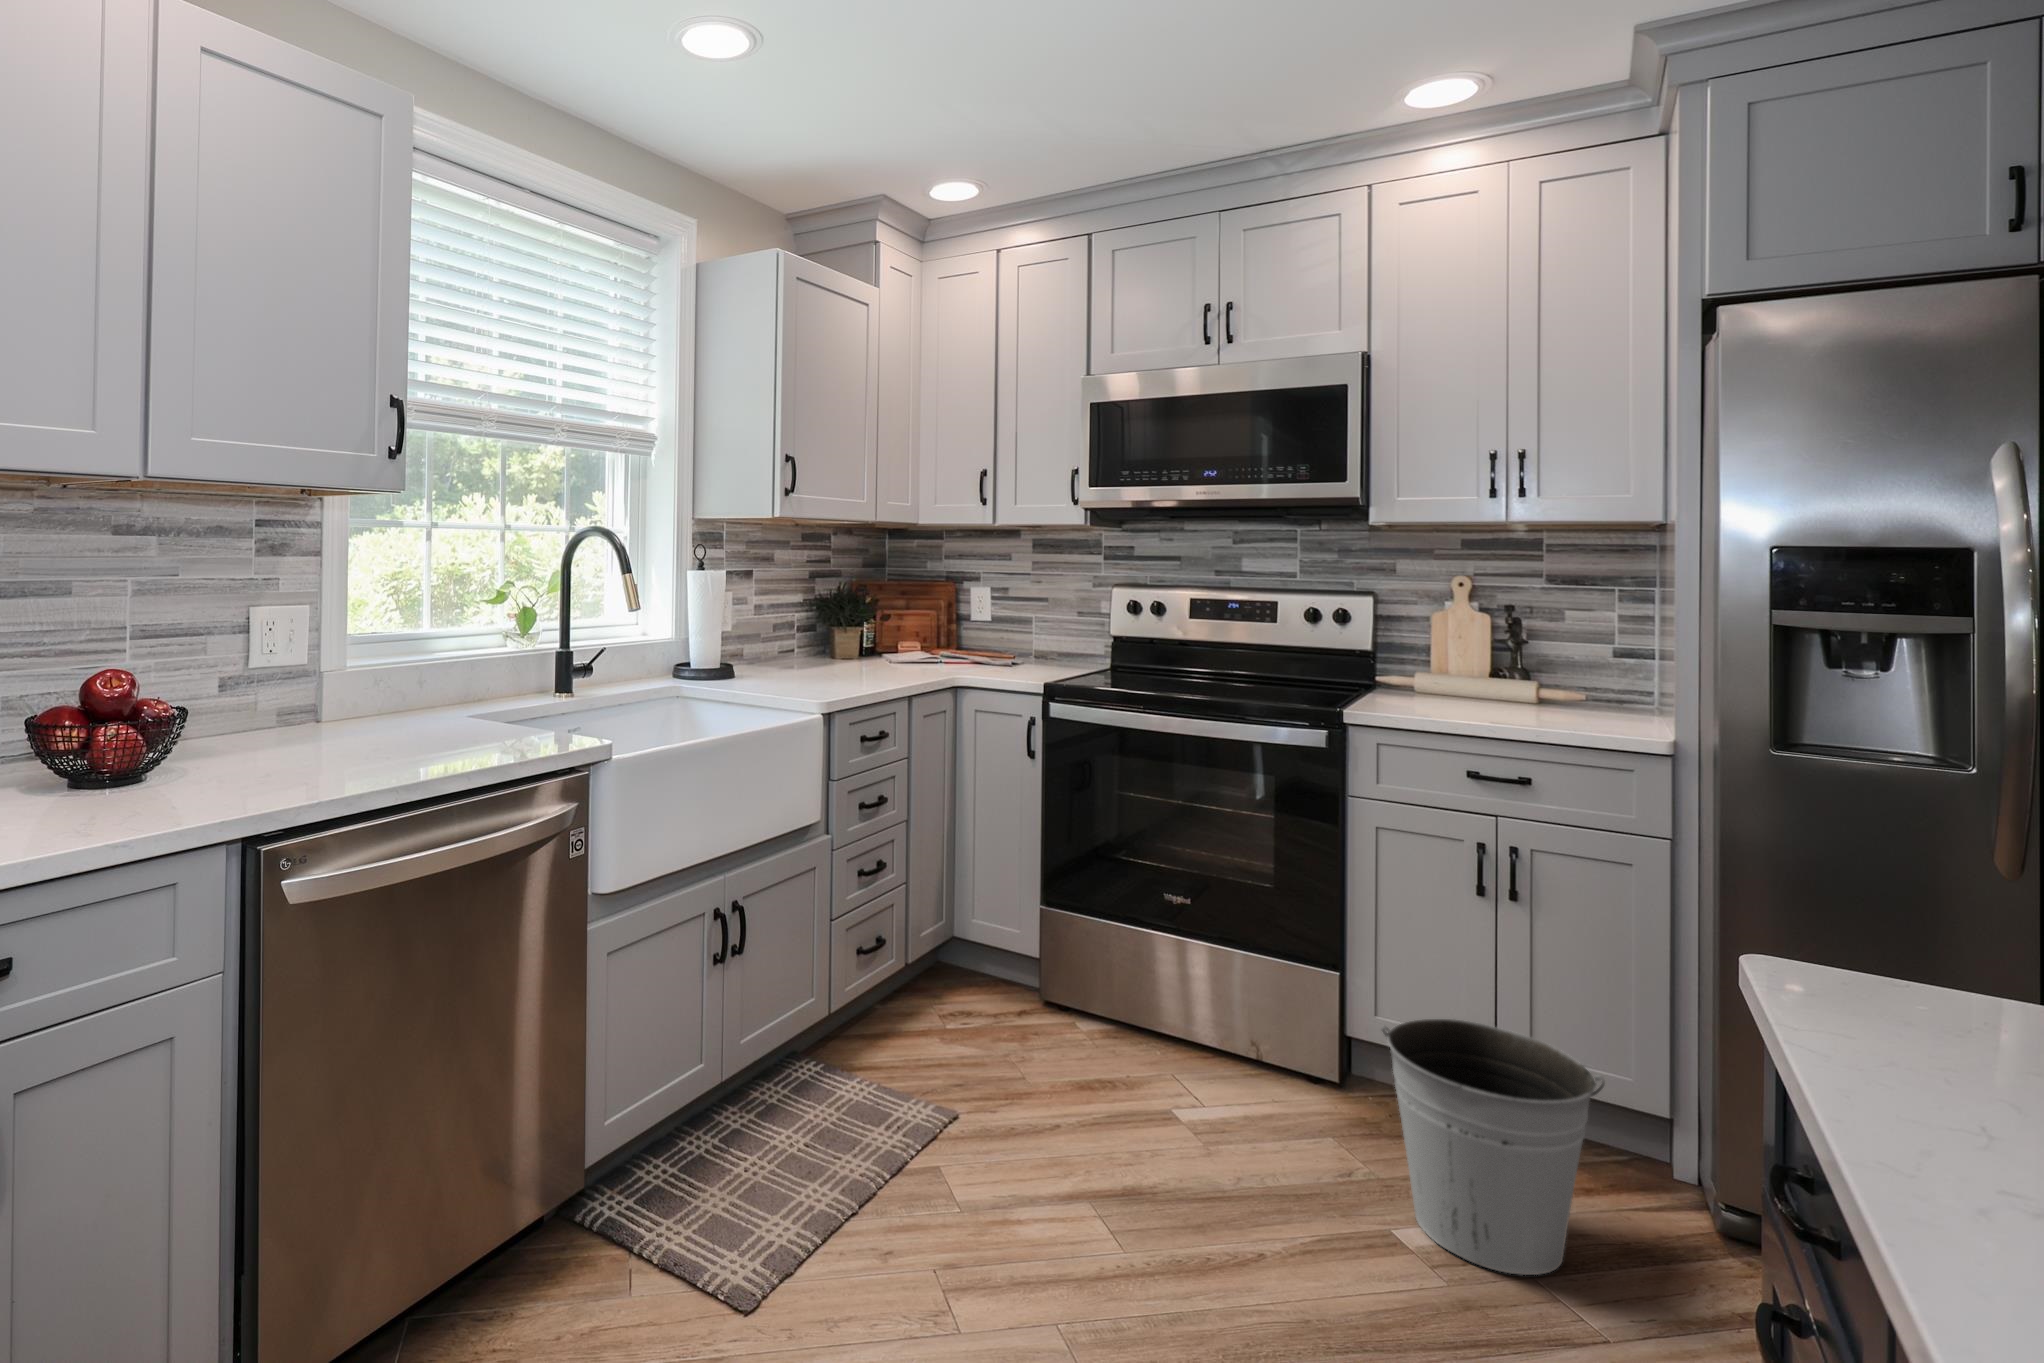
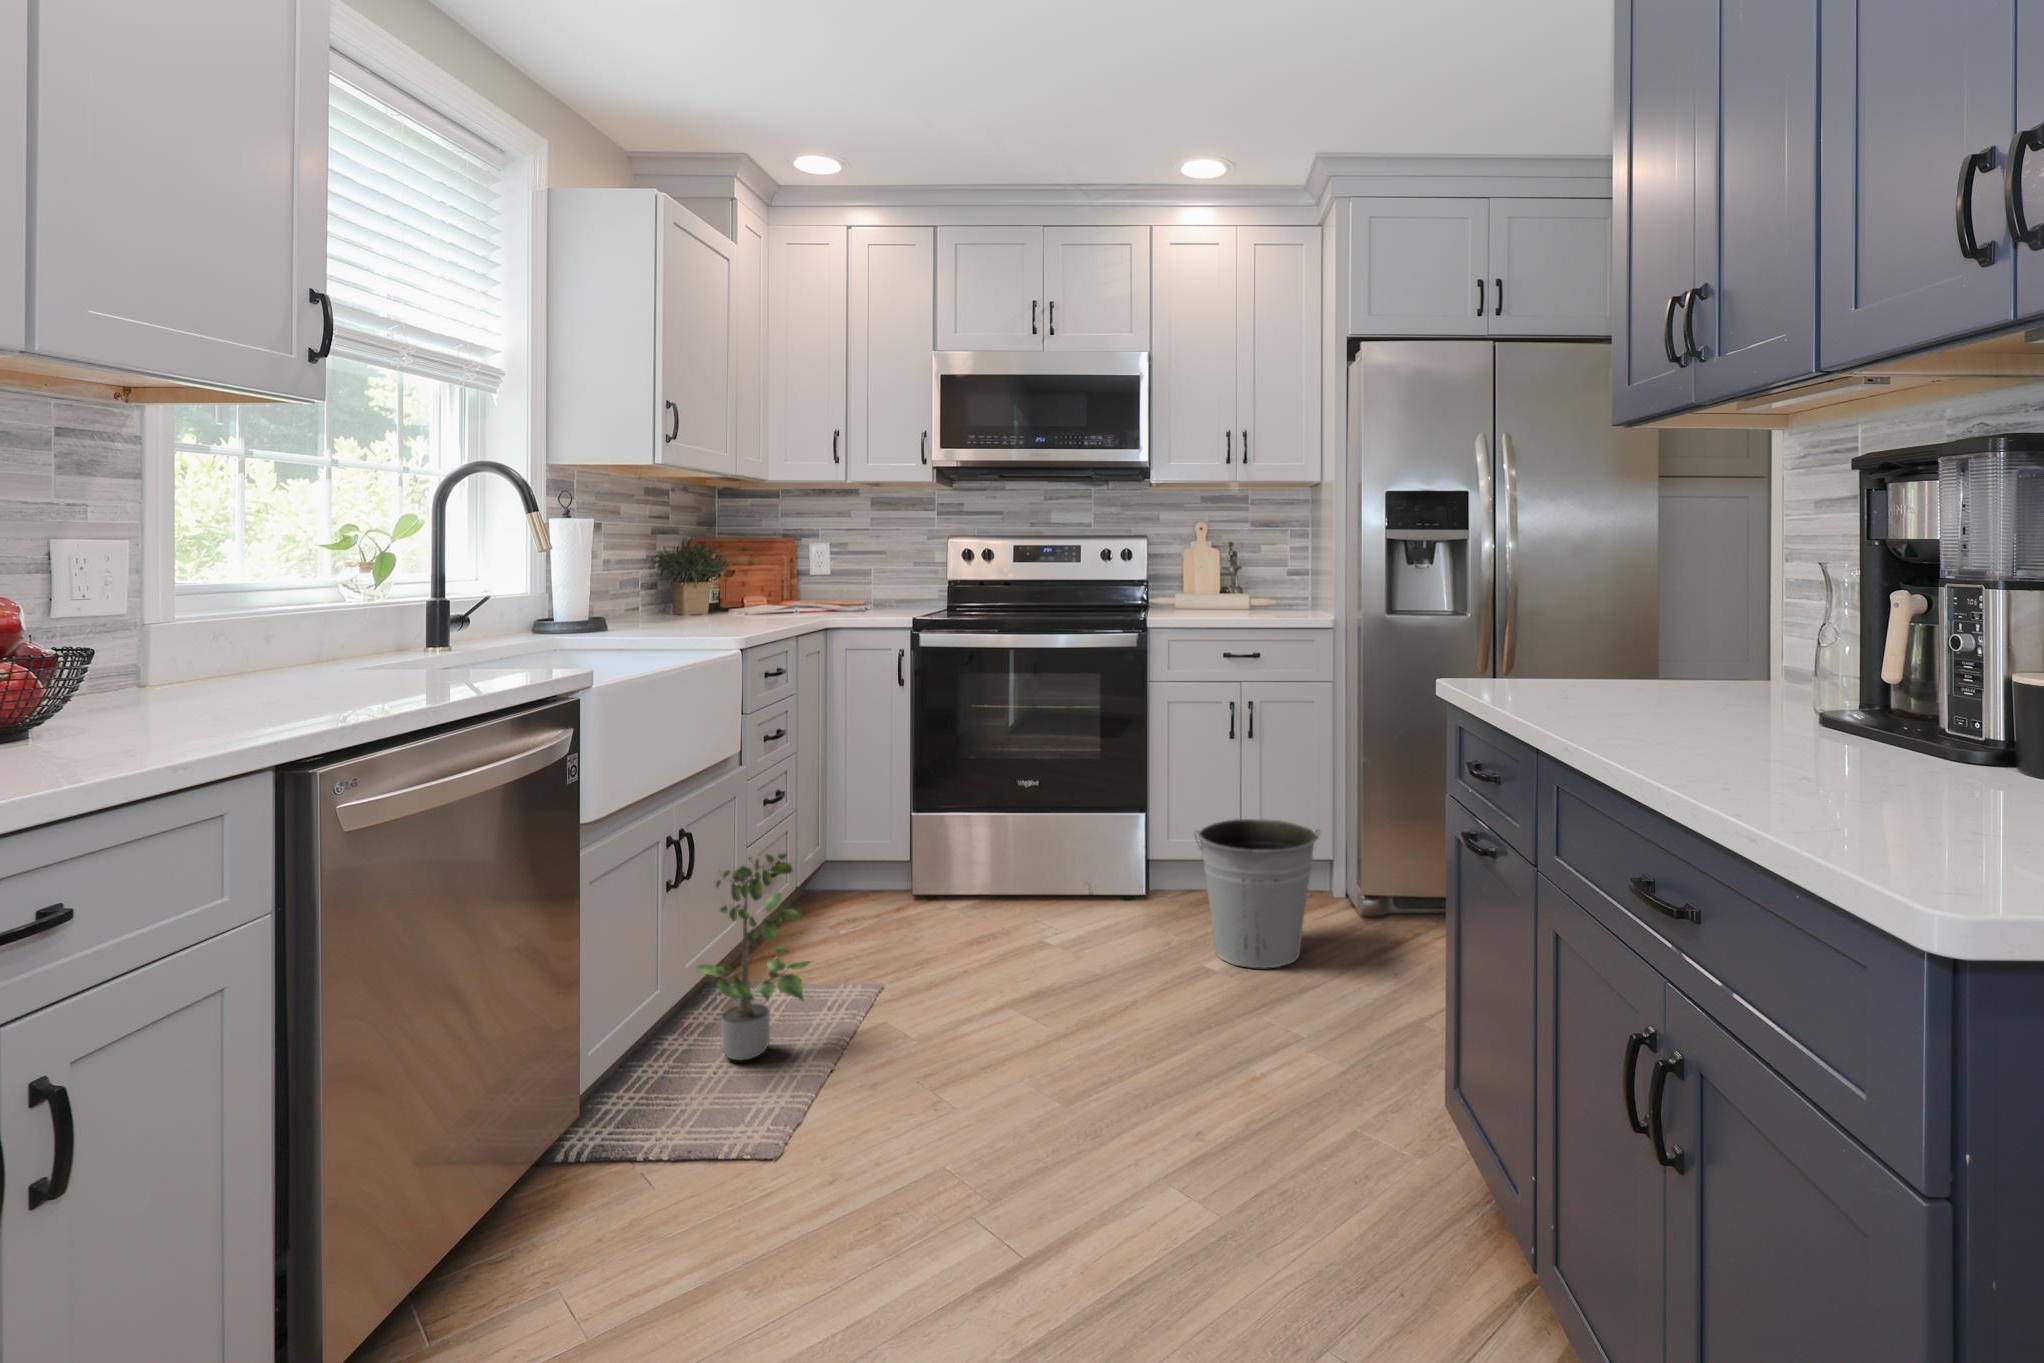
potted plant: none [738,940,863,1167] -> present [697,853,810,1060]

